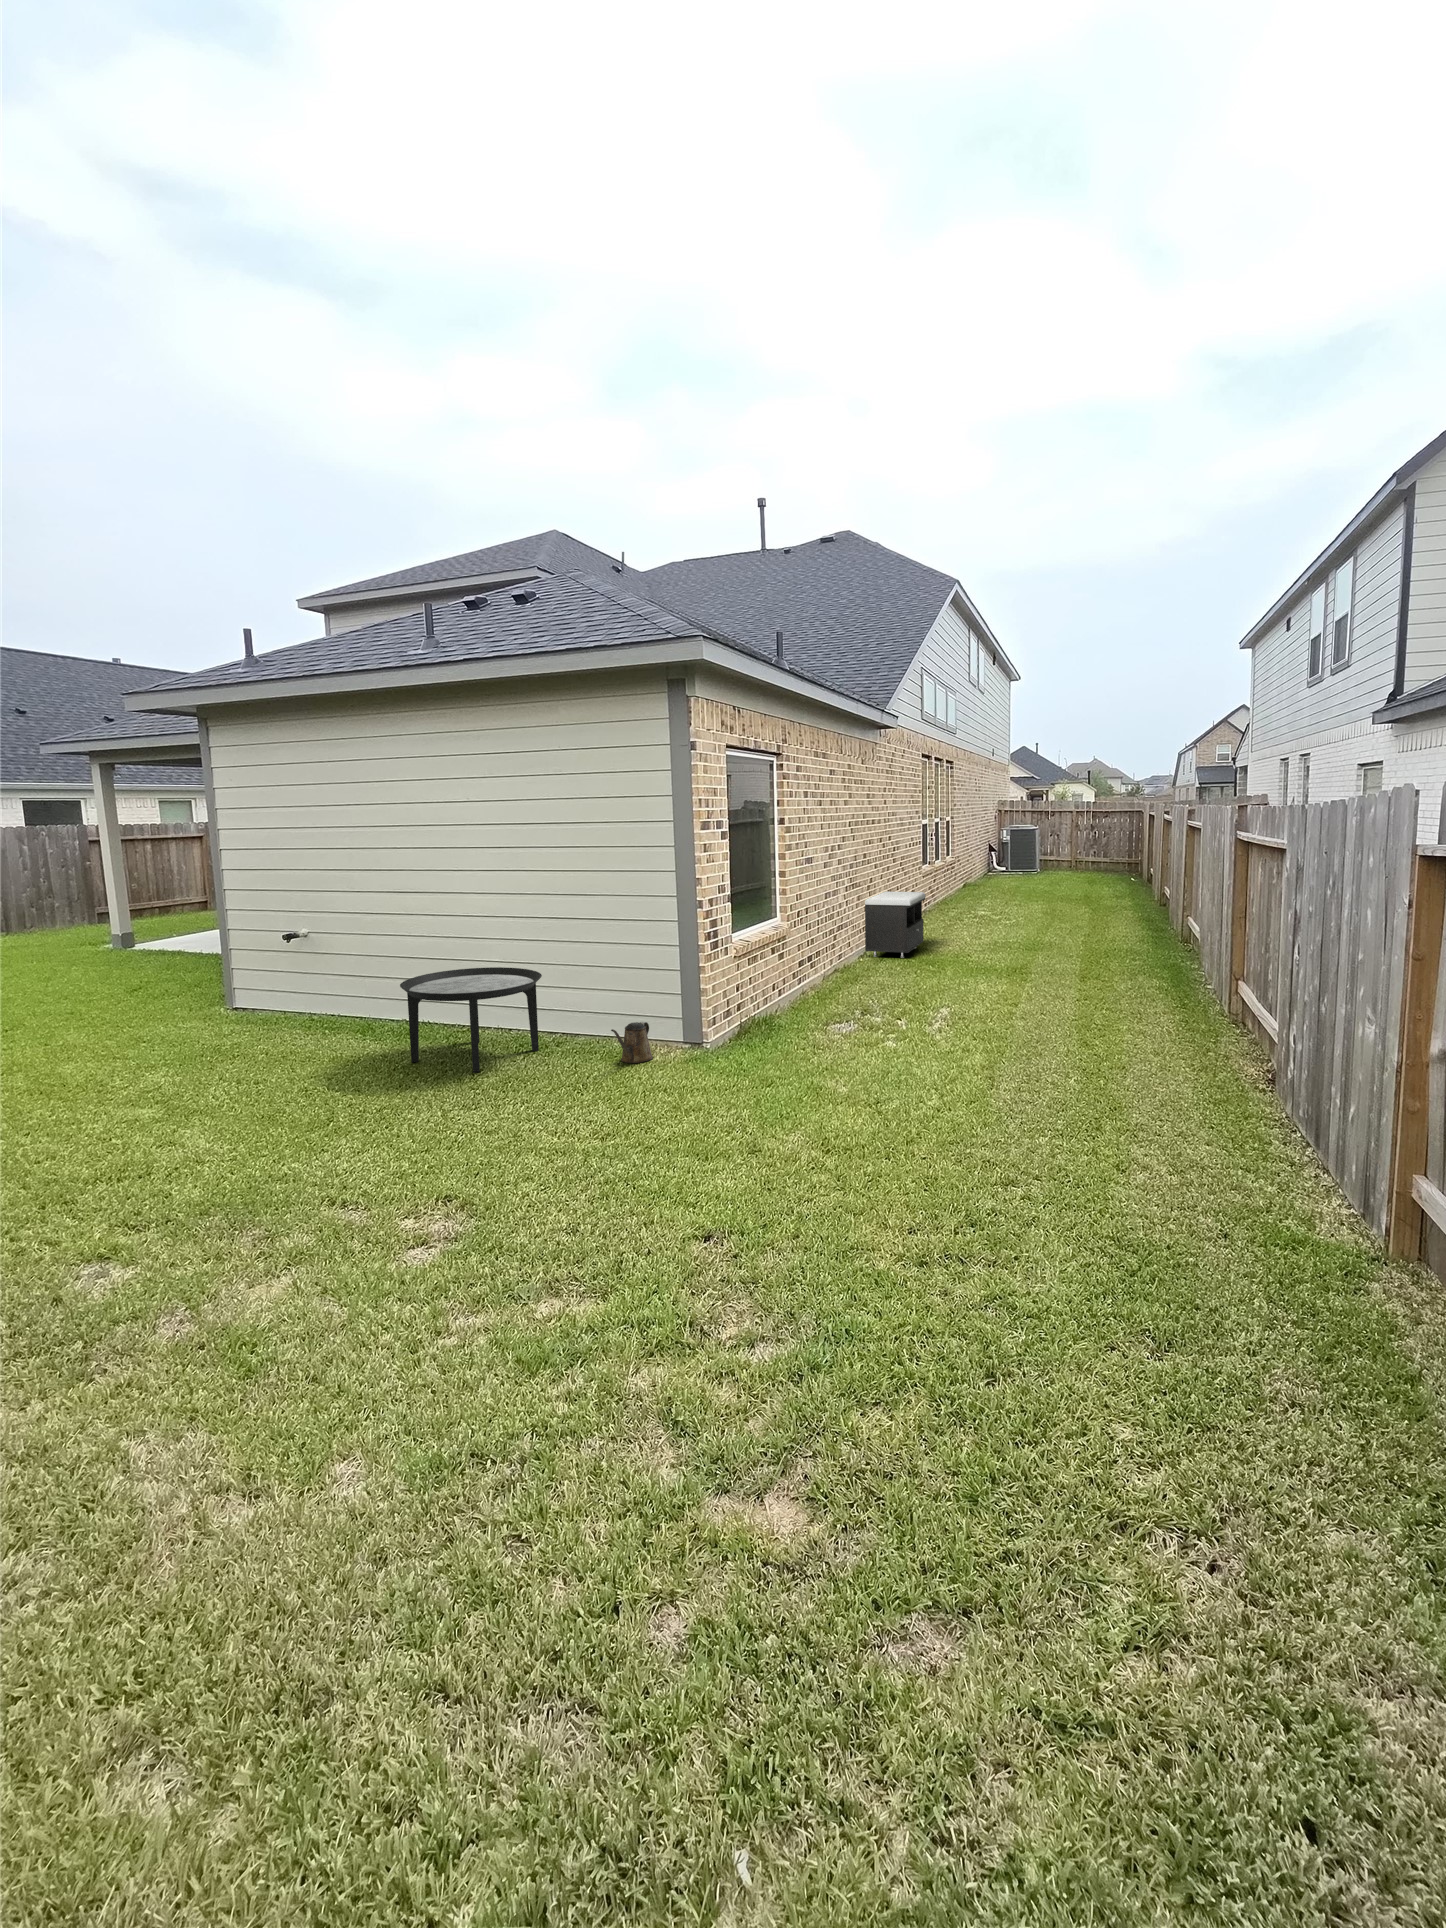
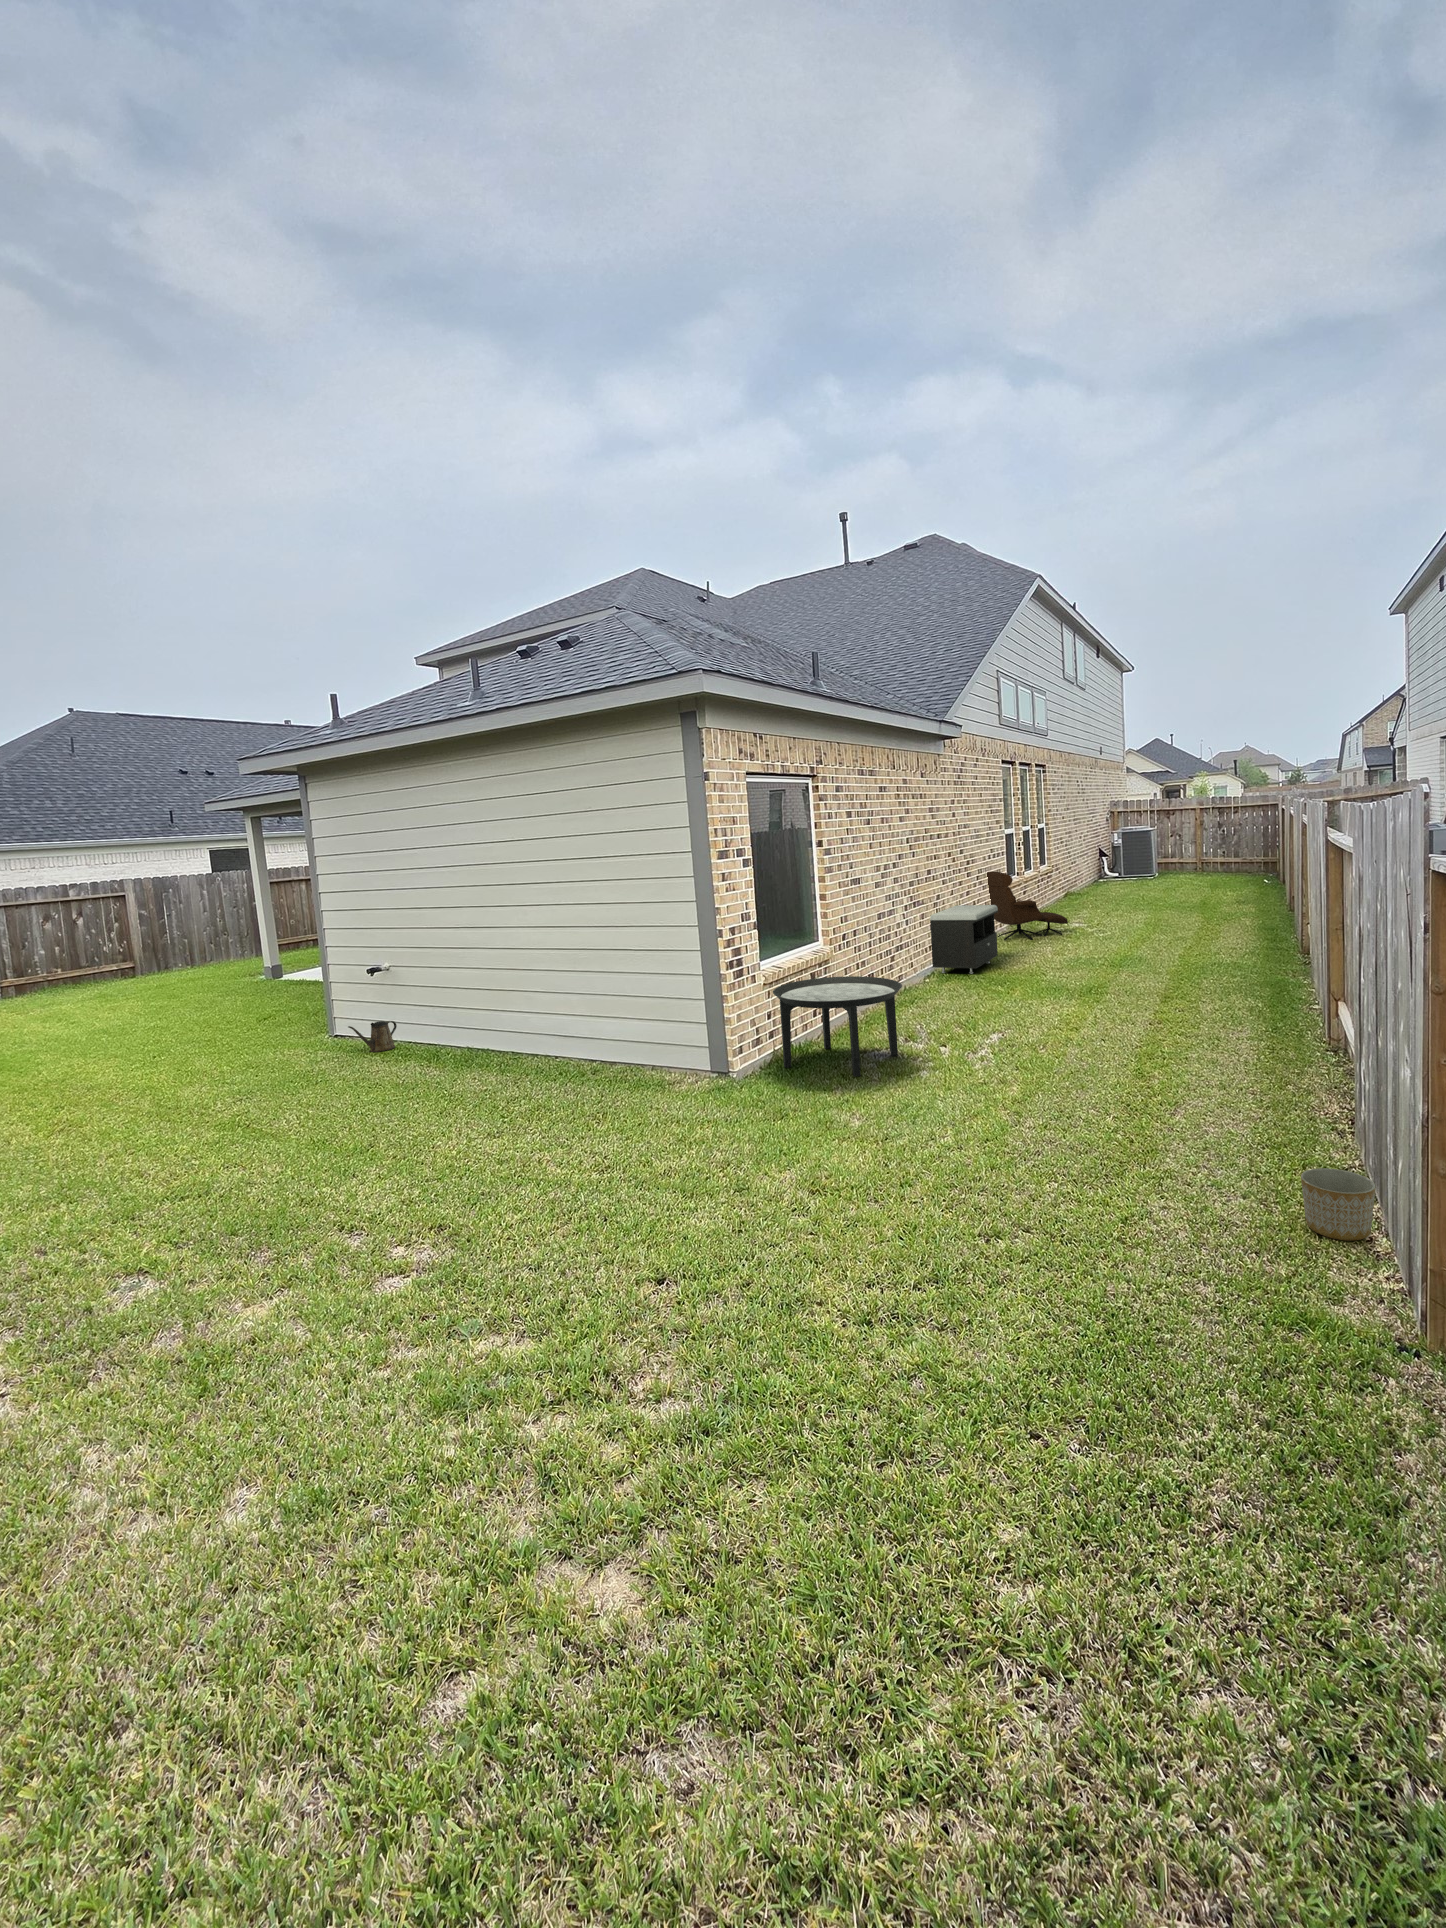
lounge chair: none [905,861,980,928] -> present [987,871,1068,940]
round table: present [400,967,542,1073] -> present [773,976,902,1077]
watering can: present [611,1022,653,1063] -> present [348,1021,397,1052]
planter: none [1274,1122,1336,1182] -> present [1301,1168,1375,1241]

